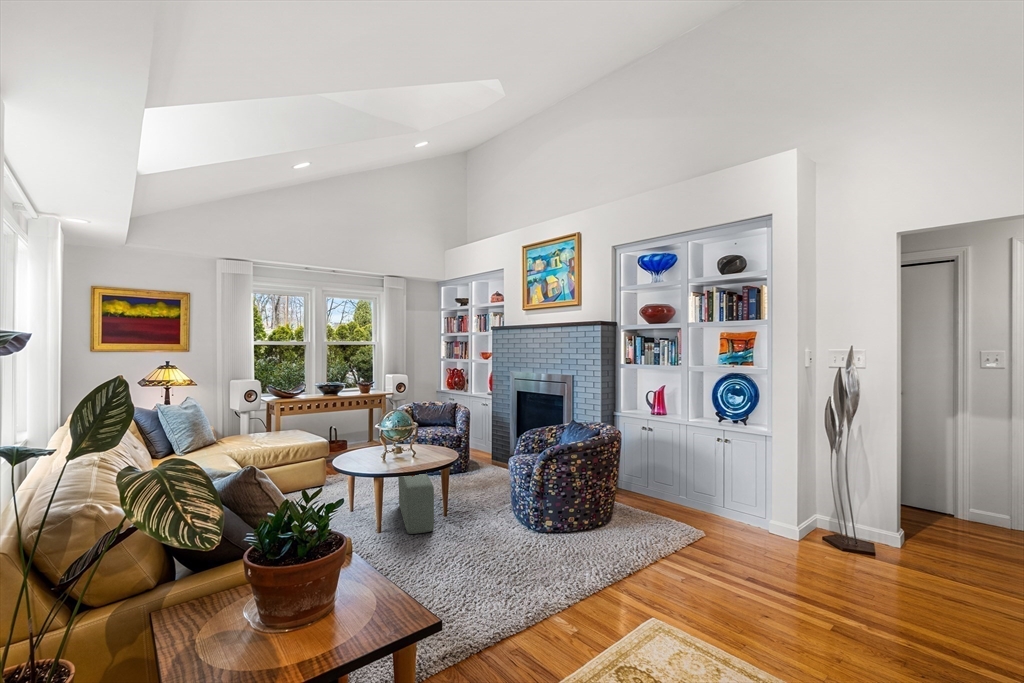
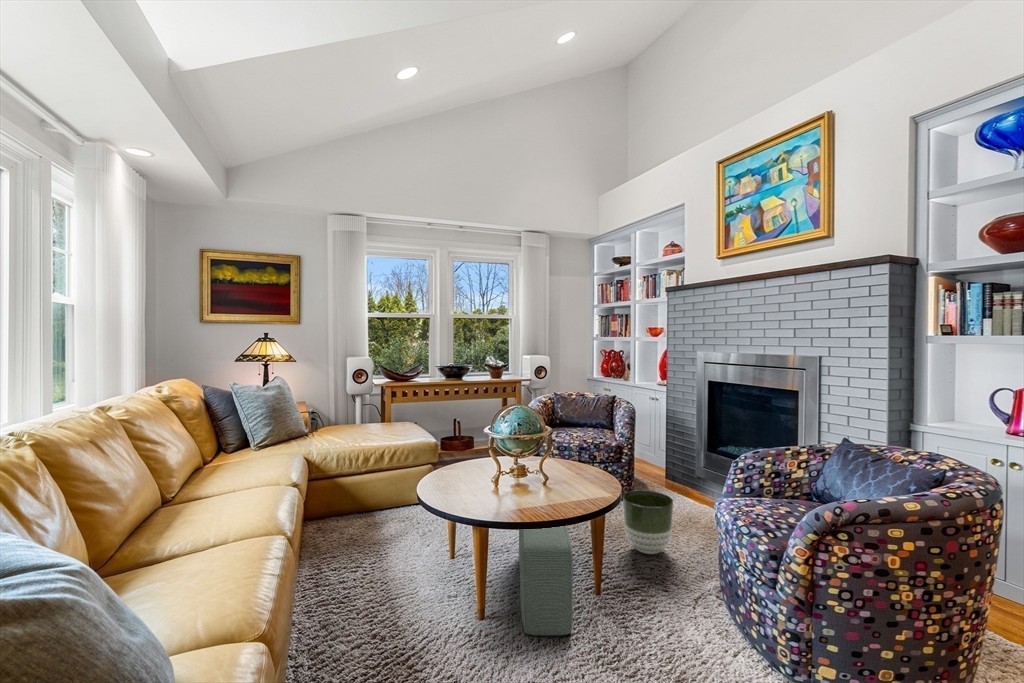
planter: none [462,461,491,497] -> present [623,490,673,554]

